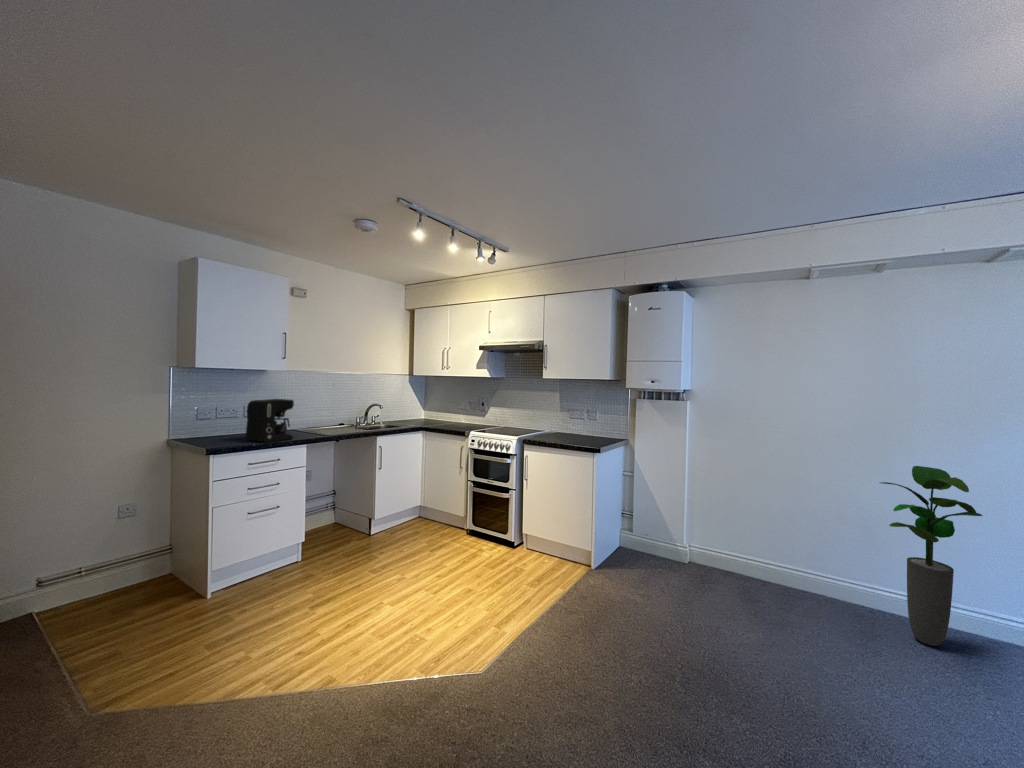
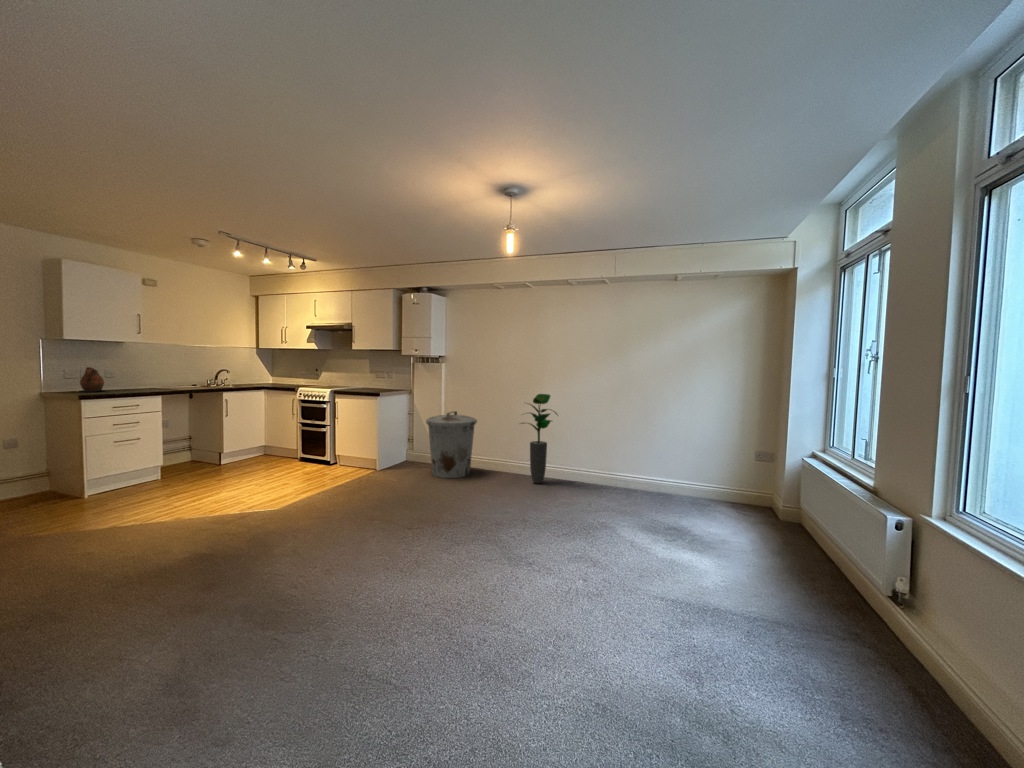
coffee maker: present [246,399,294,442] -> none [109,363,149,393]
ceramic pitcher: none [209,405,247,440] -> present [80,367,104,392]
trash can: none [677,483,772,606] -> present [426,411,477,478]

